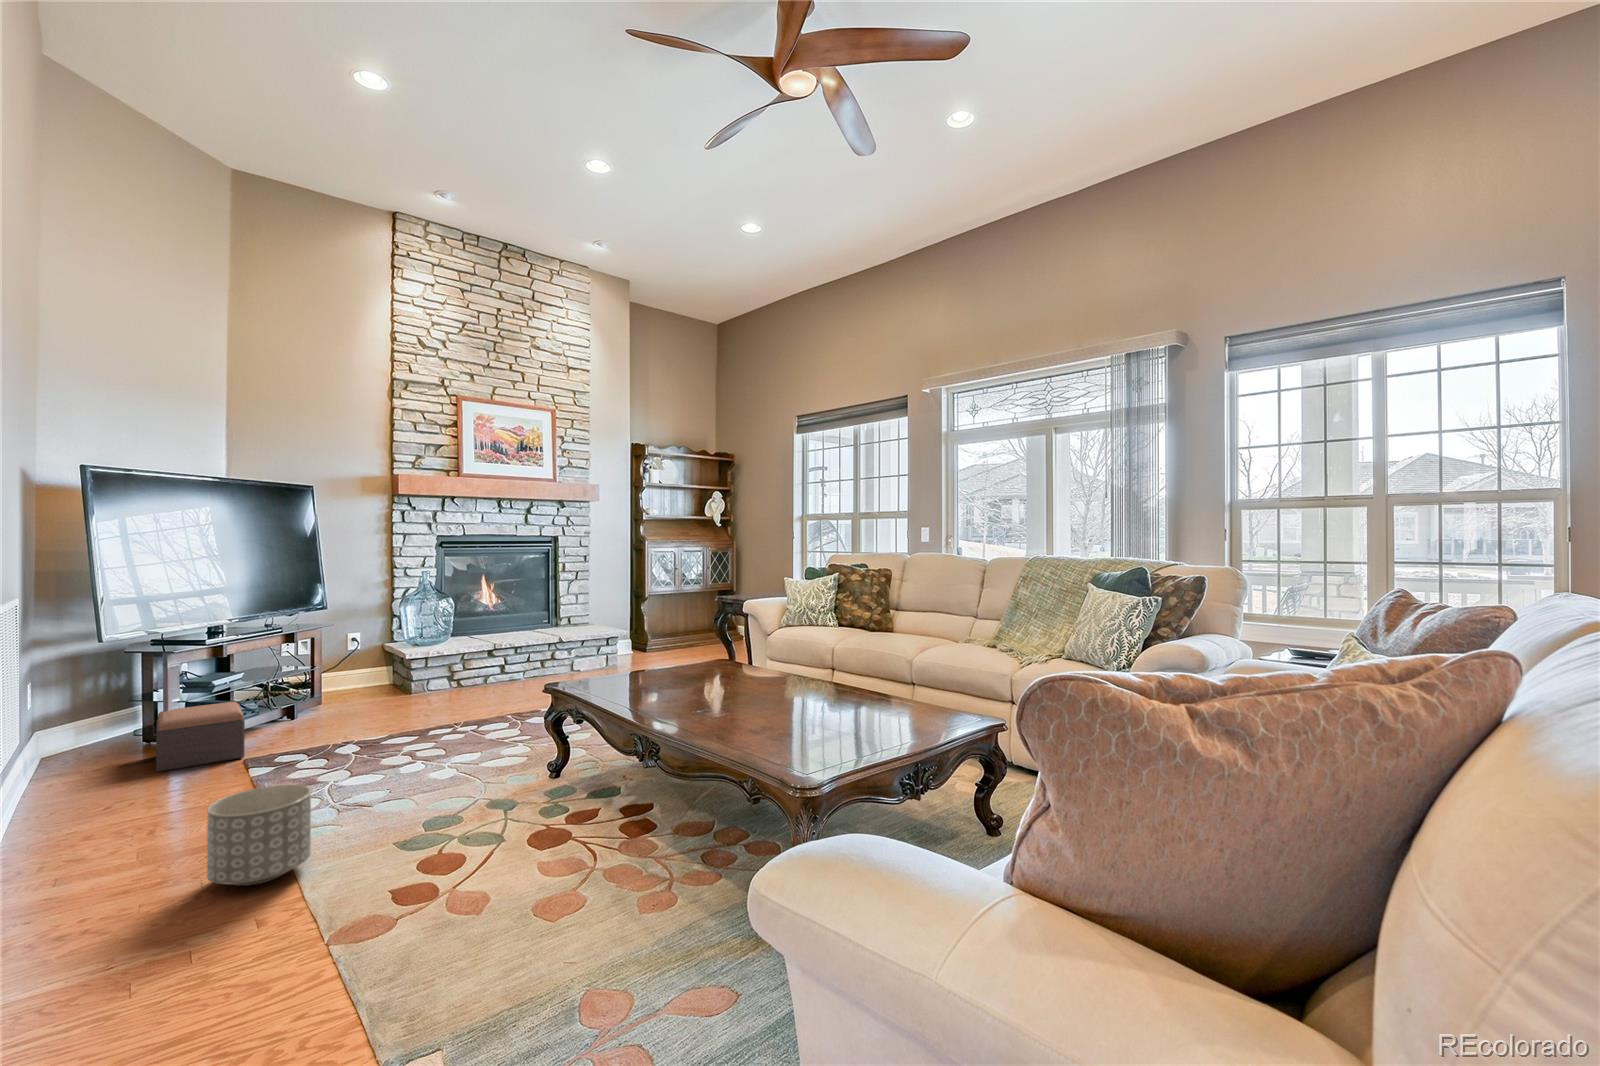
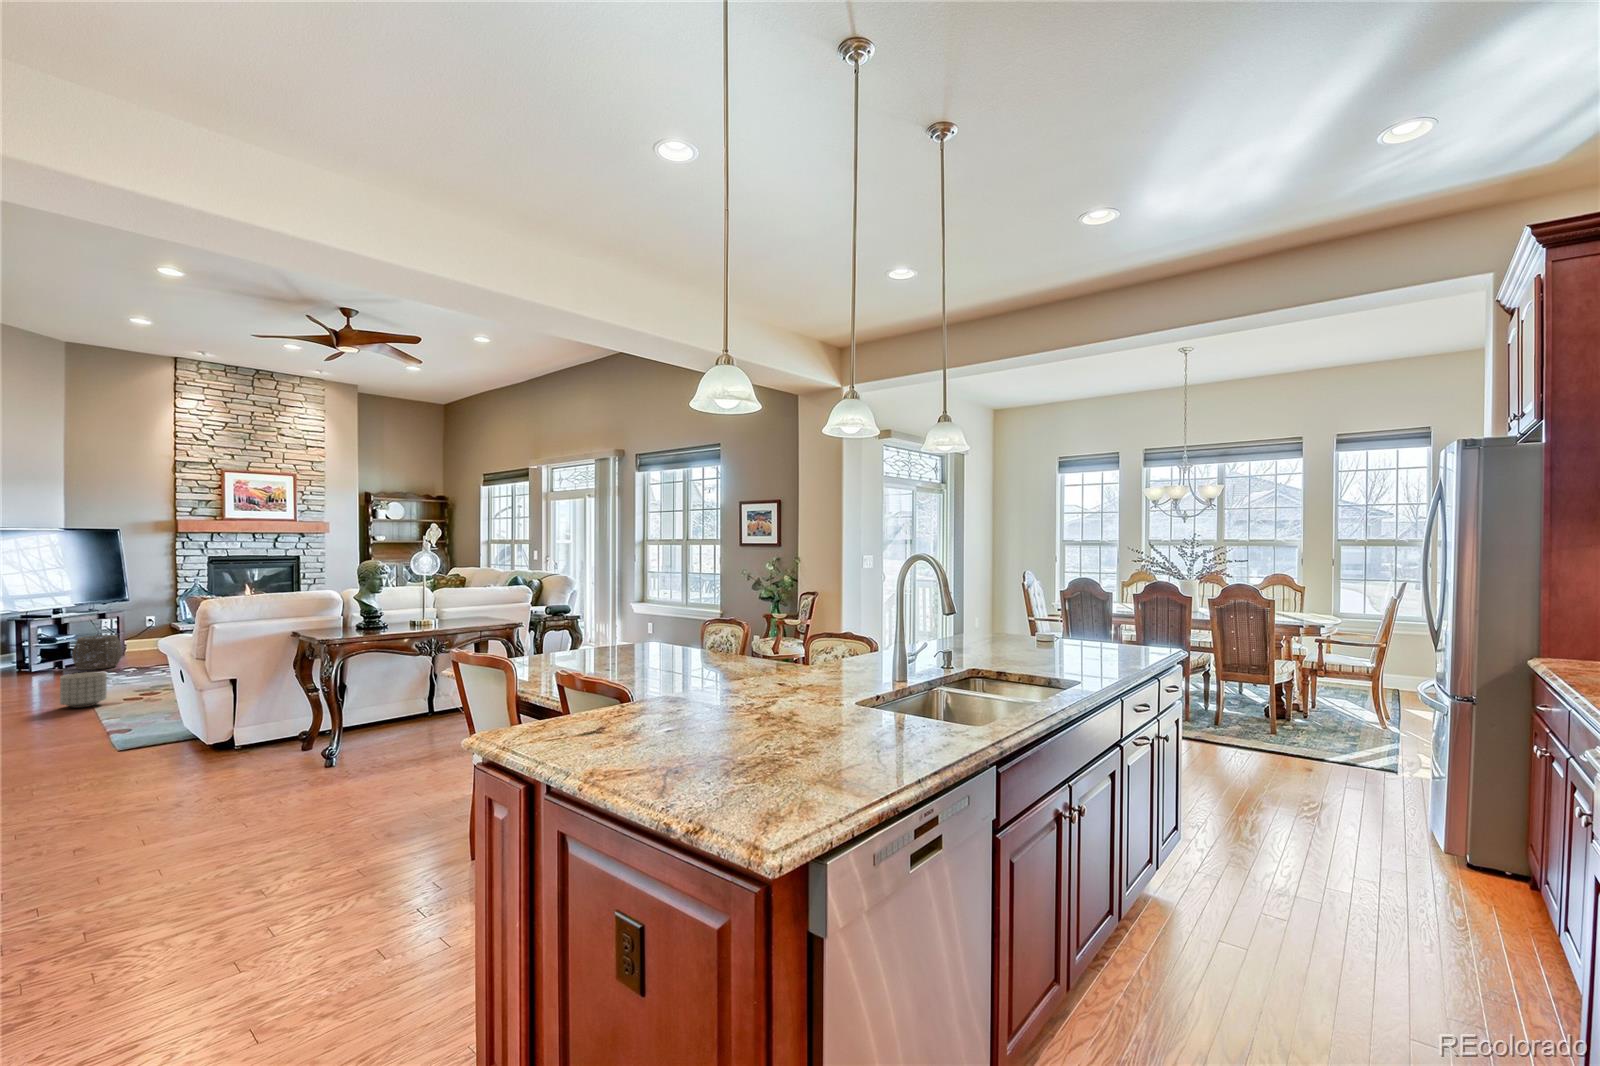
woven basket: none [240,667,322,733] -> present [72,635,122,670]
footstool: present [156,702,245,772] -> none [23,651,75,683]

